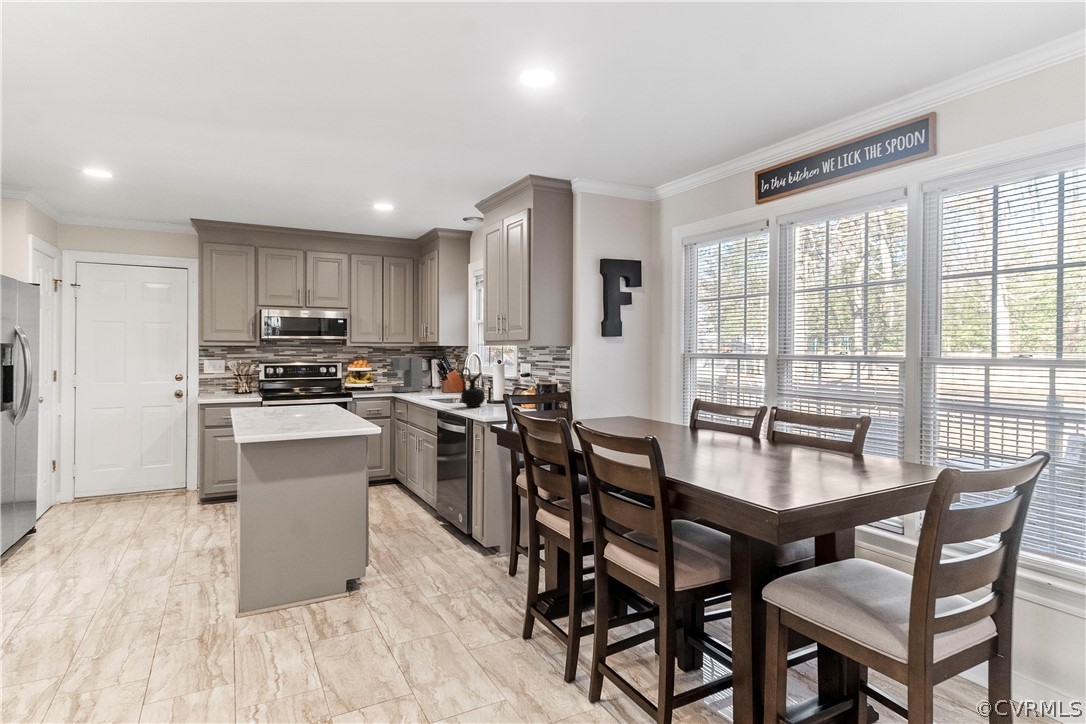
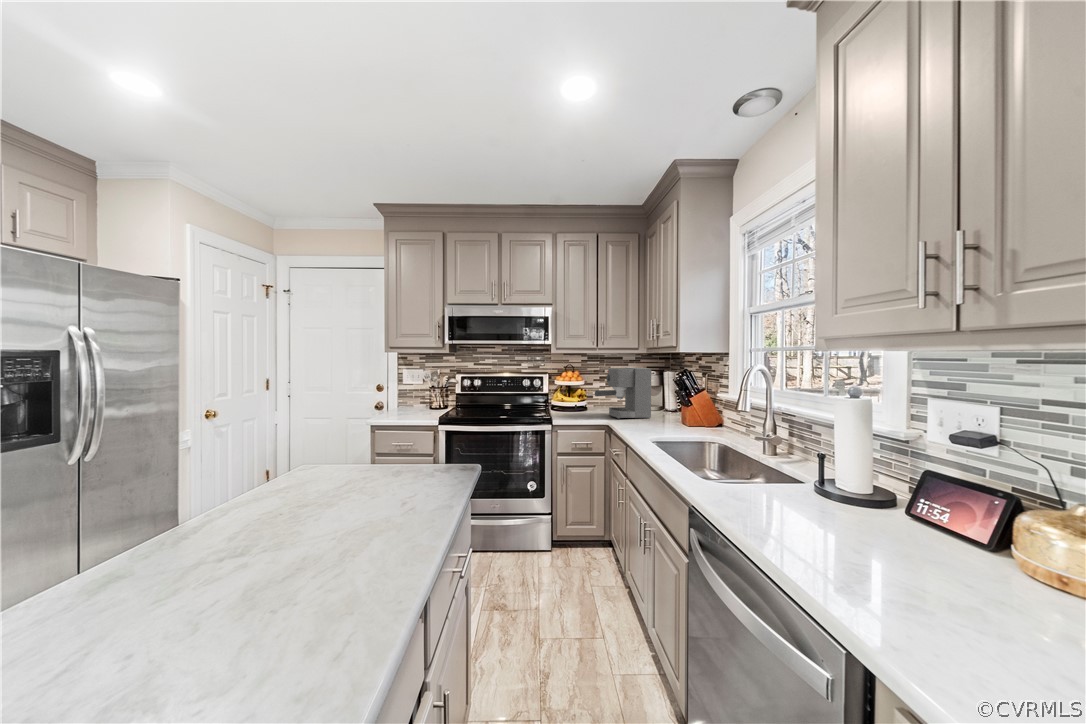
ceramic jug: present [461,367,485,407] -> none [740,408,807,512]

